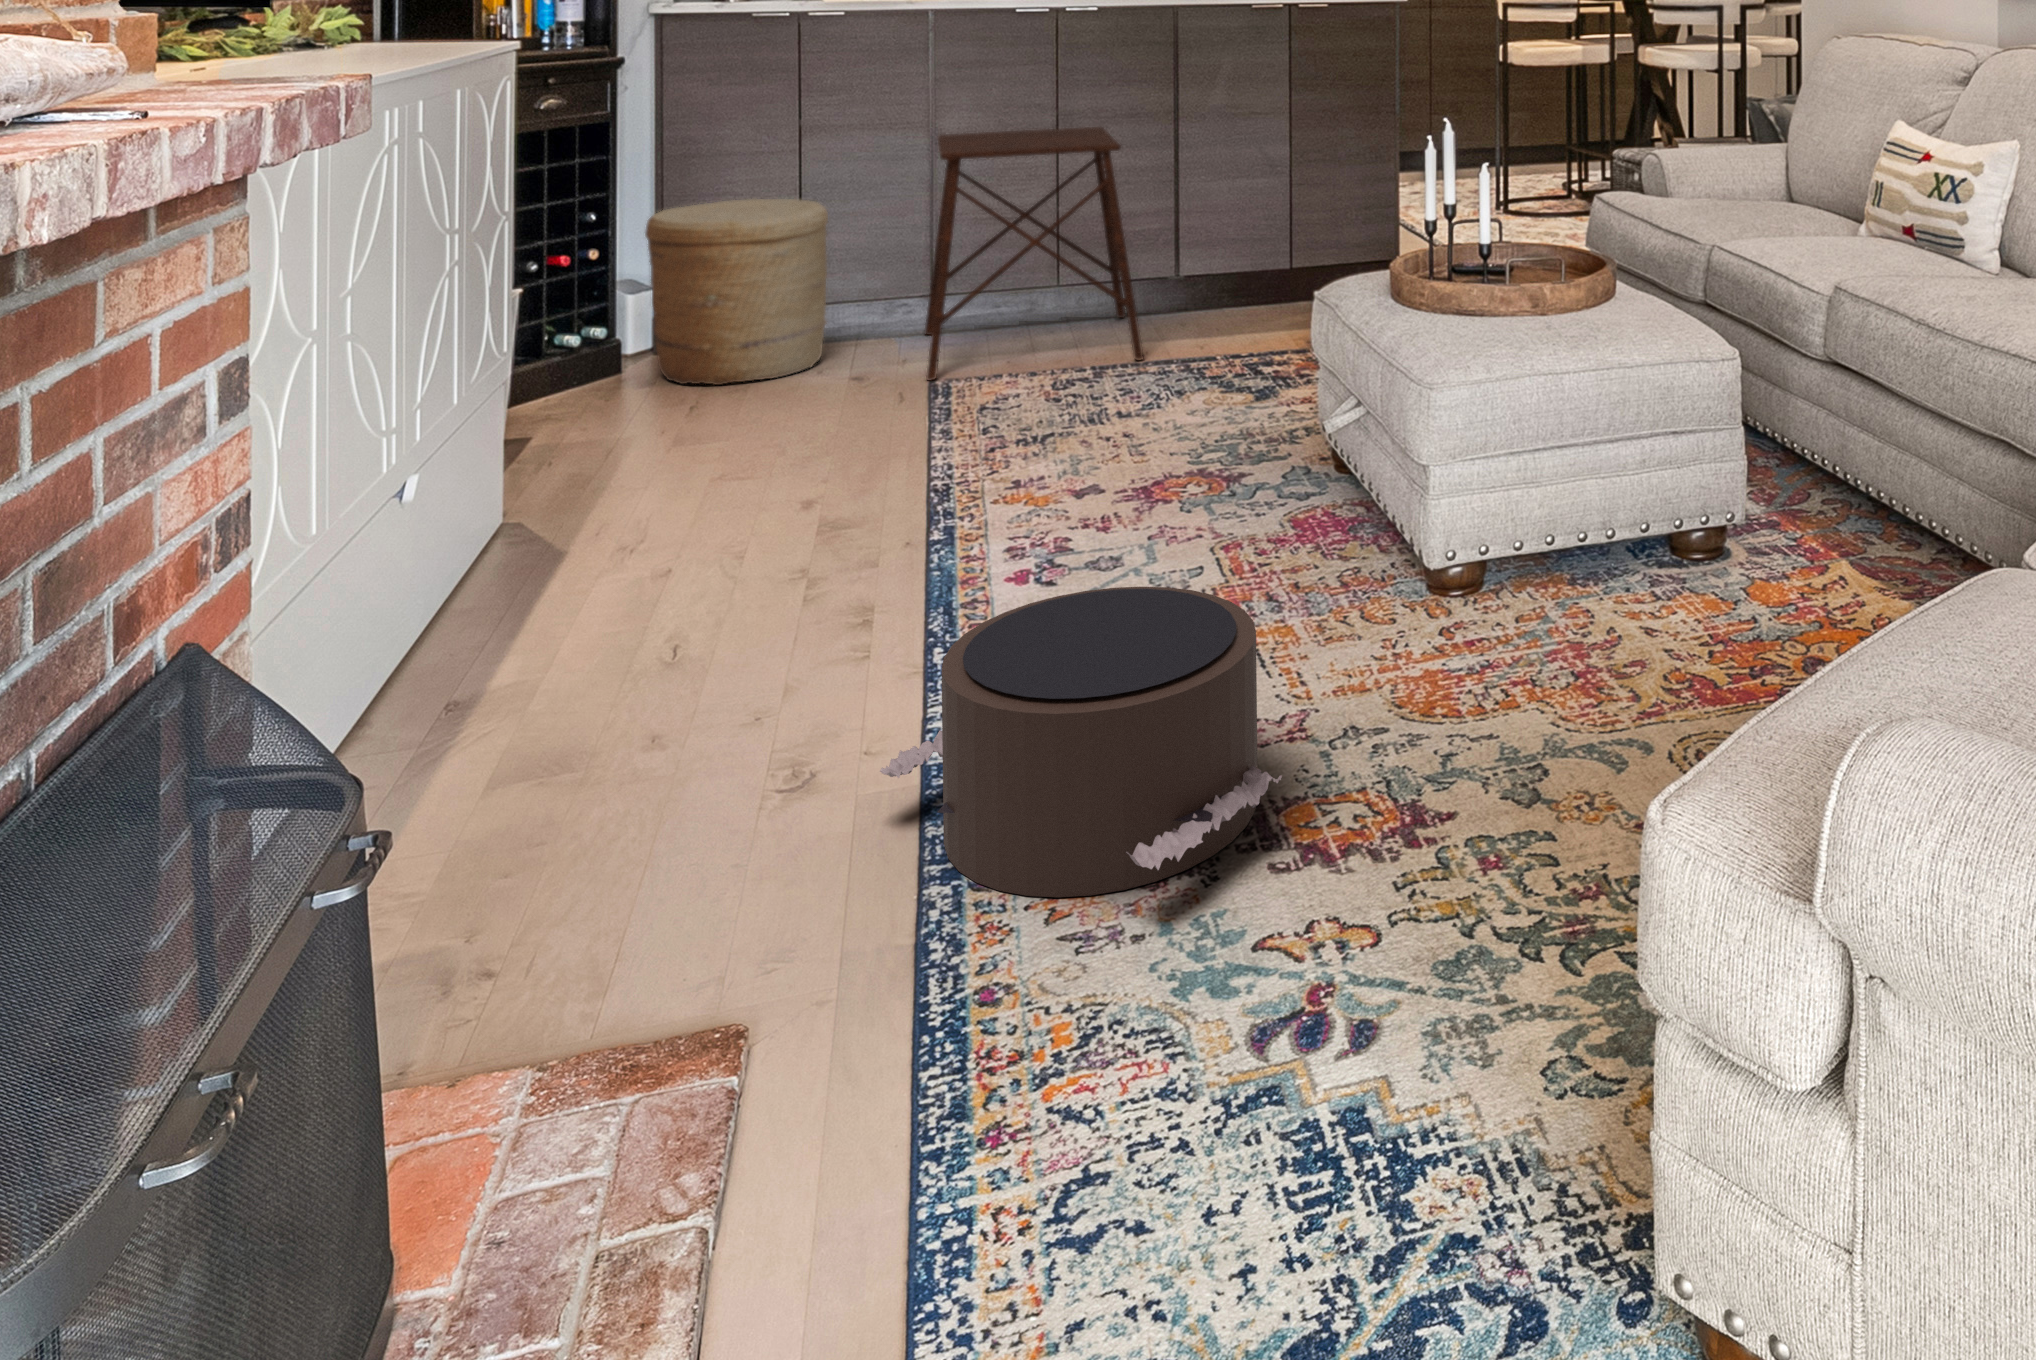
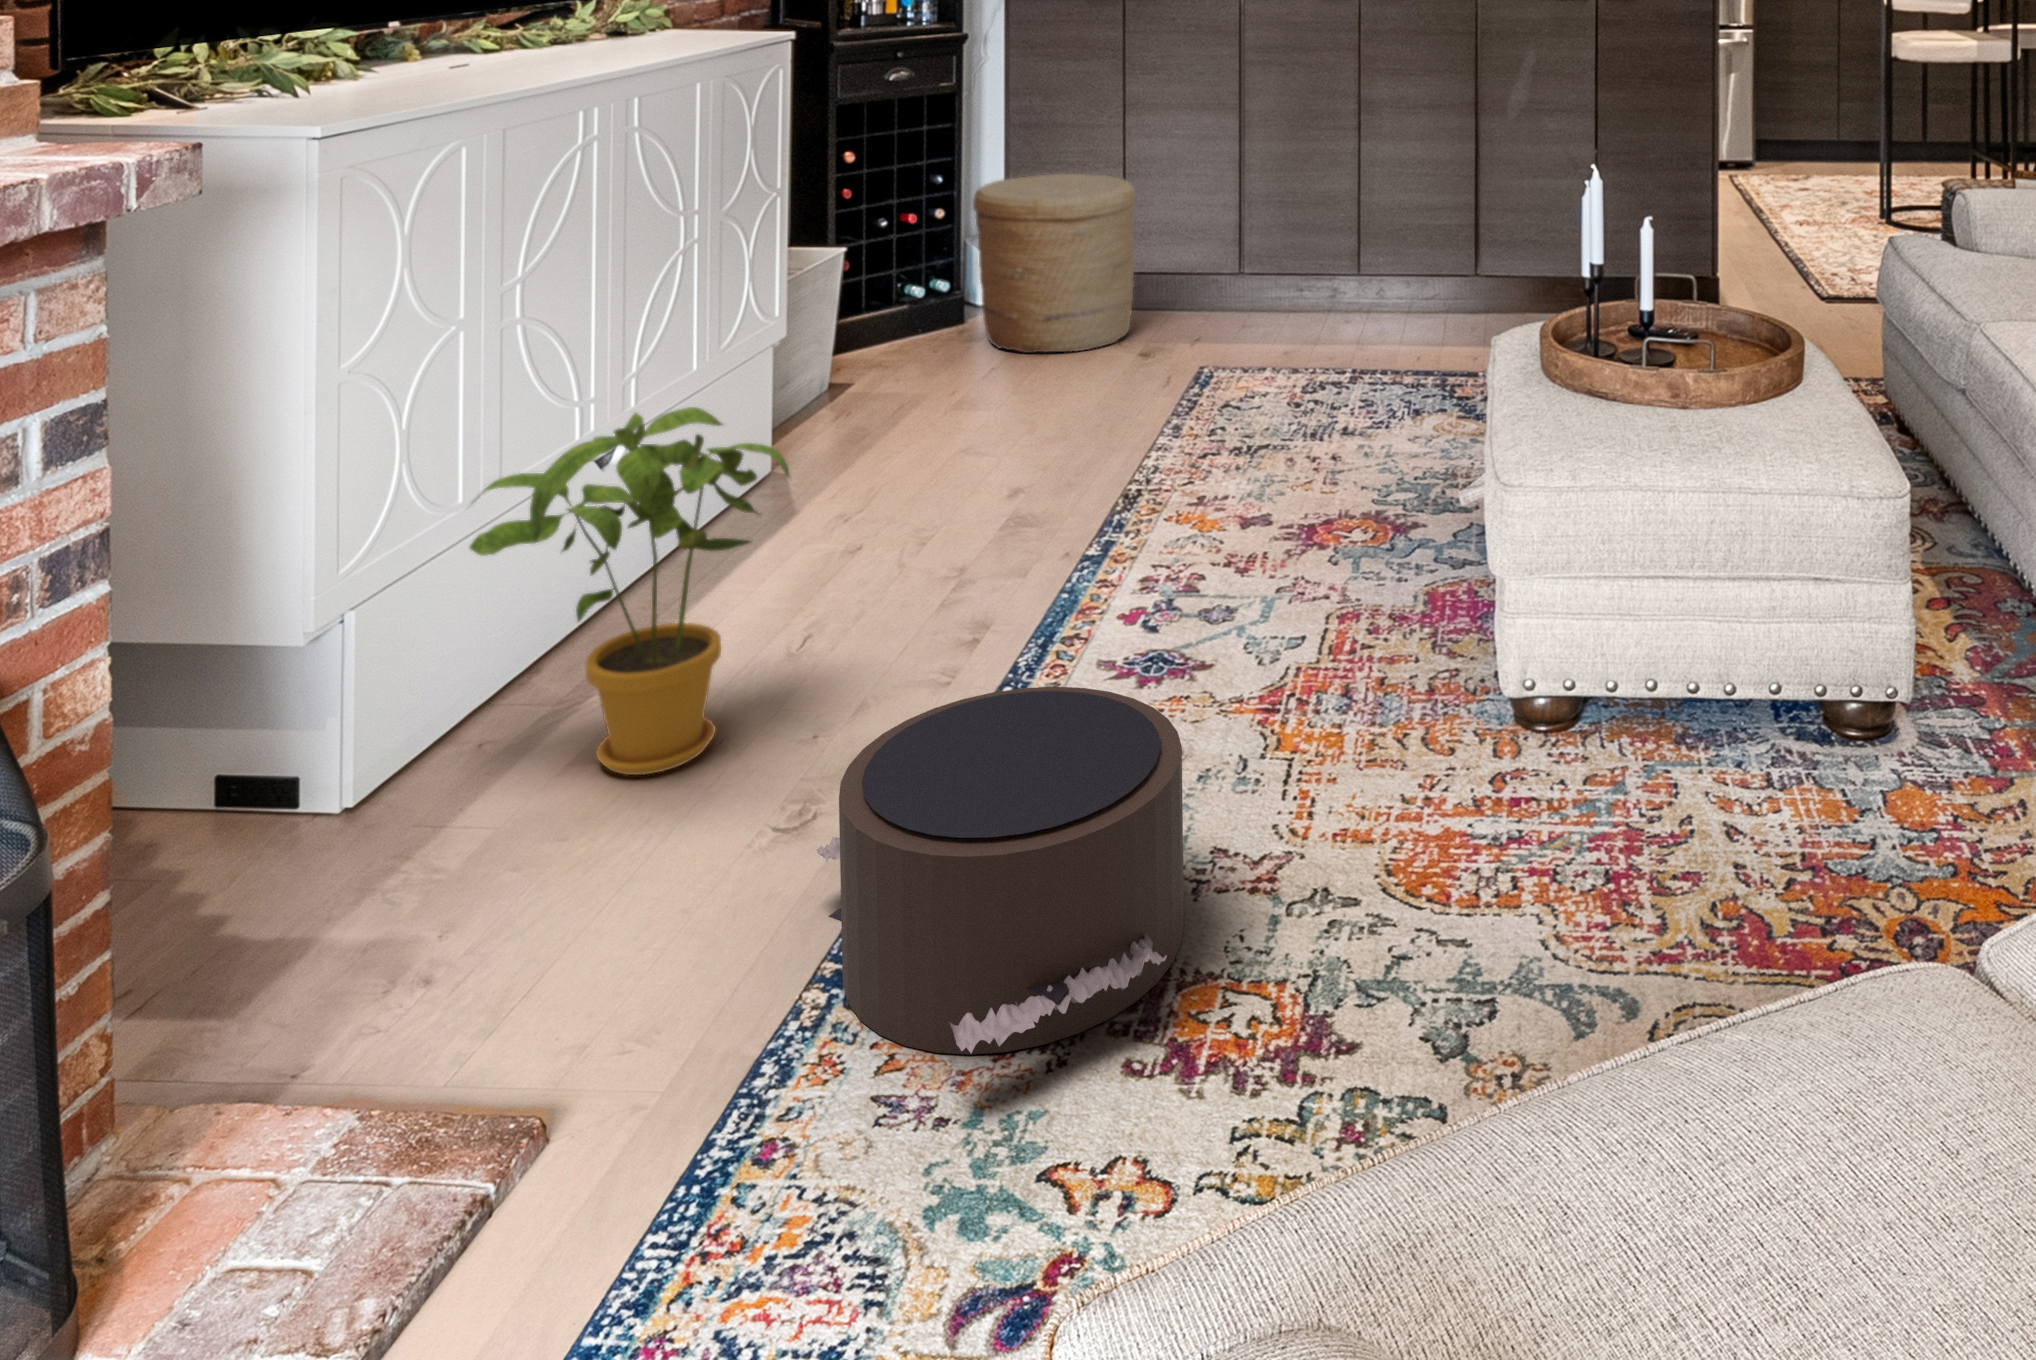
side table: present [925,127,1144,381] -> none [1201,120,1427,371]
house plant: none [361,376,726,772] -> present [470,407,790,775]

